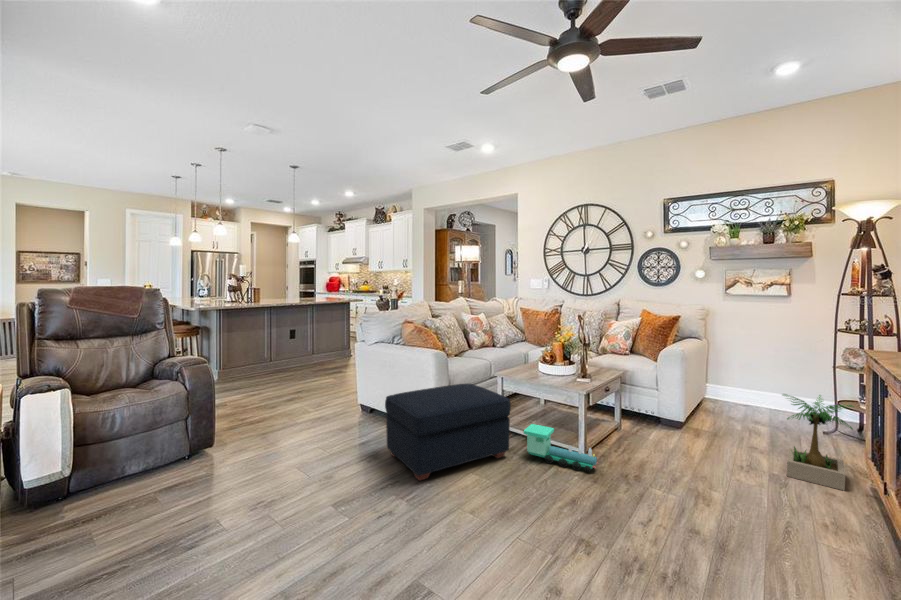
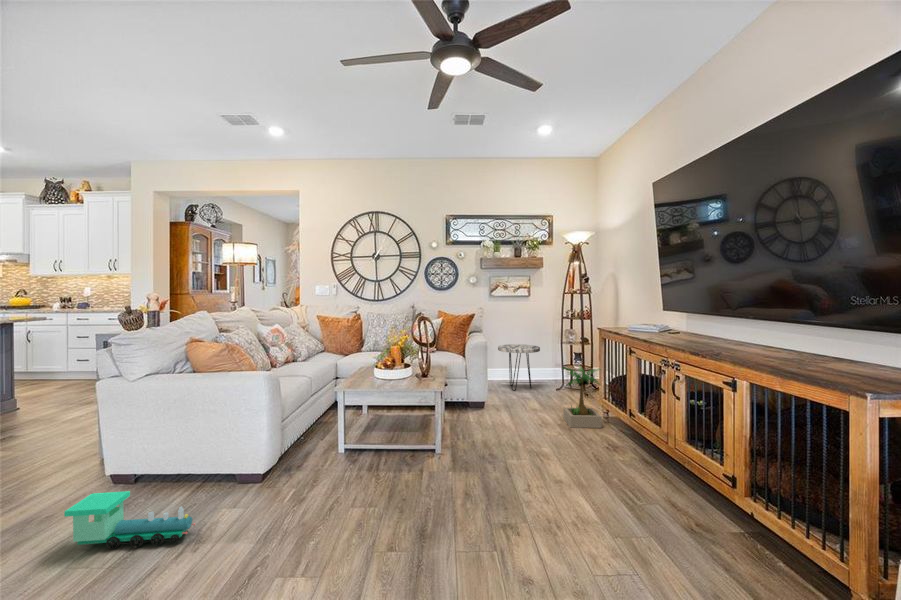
side table: none [725,355,793,416] -> present [498,344,540,391]
ottoman: present [385,384,511,481] -> none [220,402,378,533]
toy train: present [524,424,598,472] -> present [64,491,195,549]

